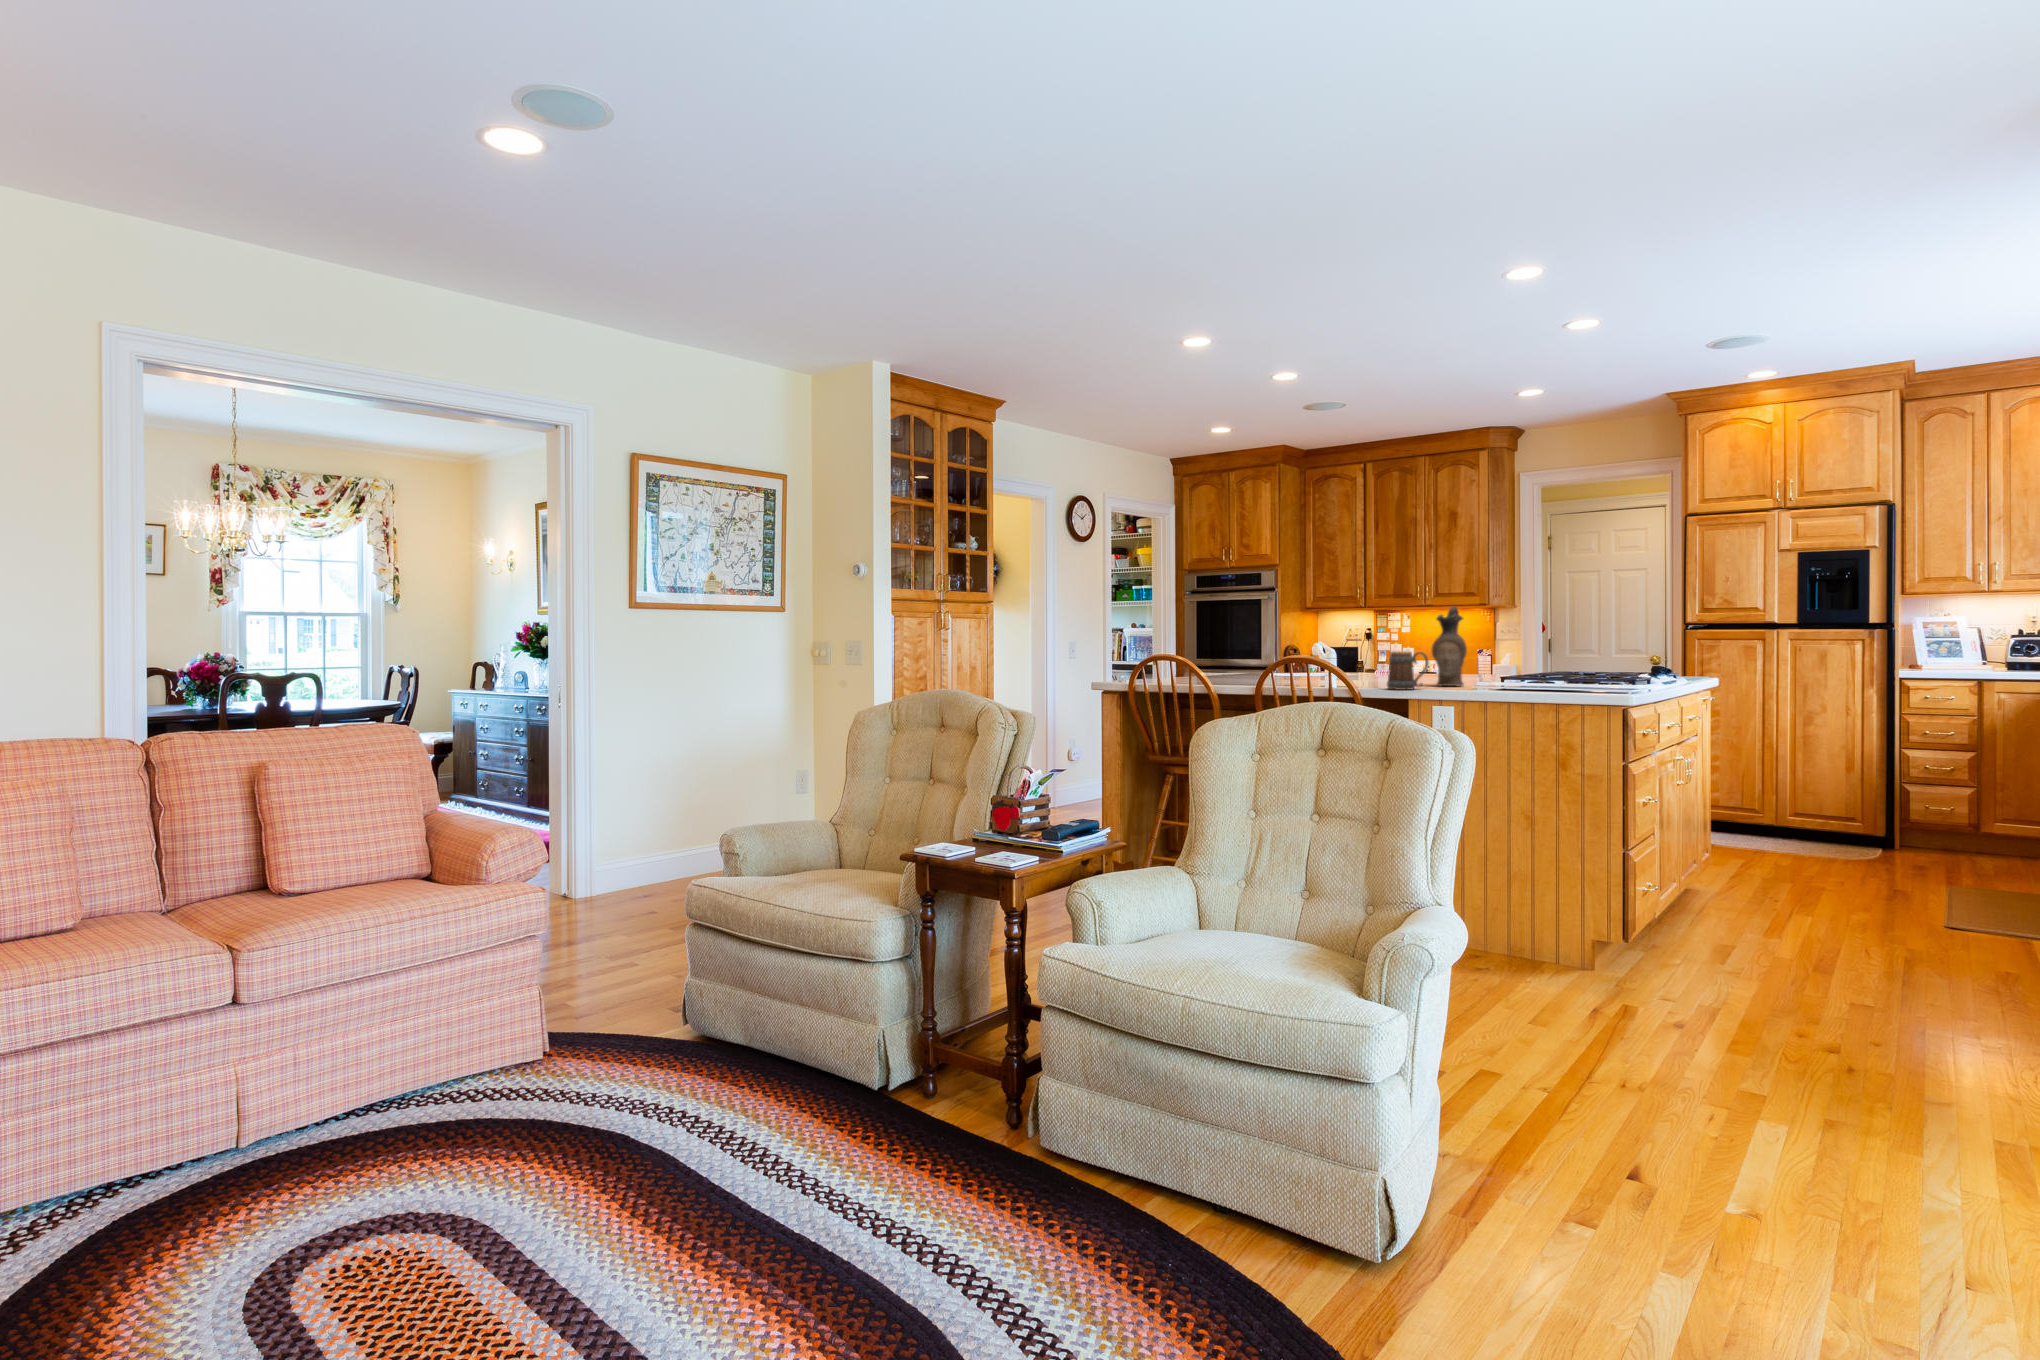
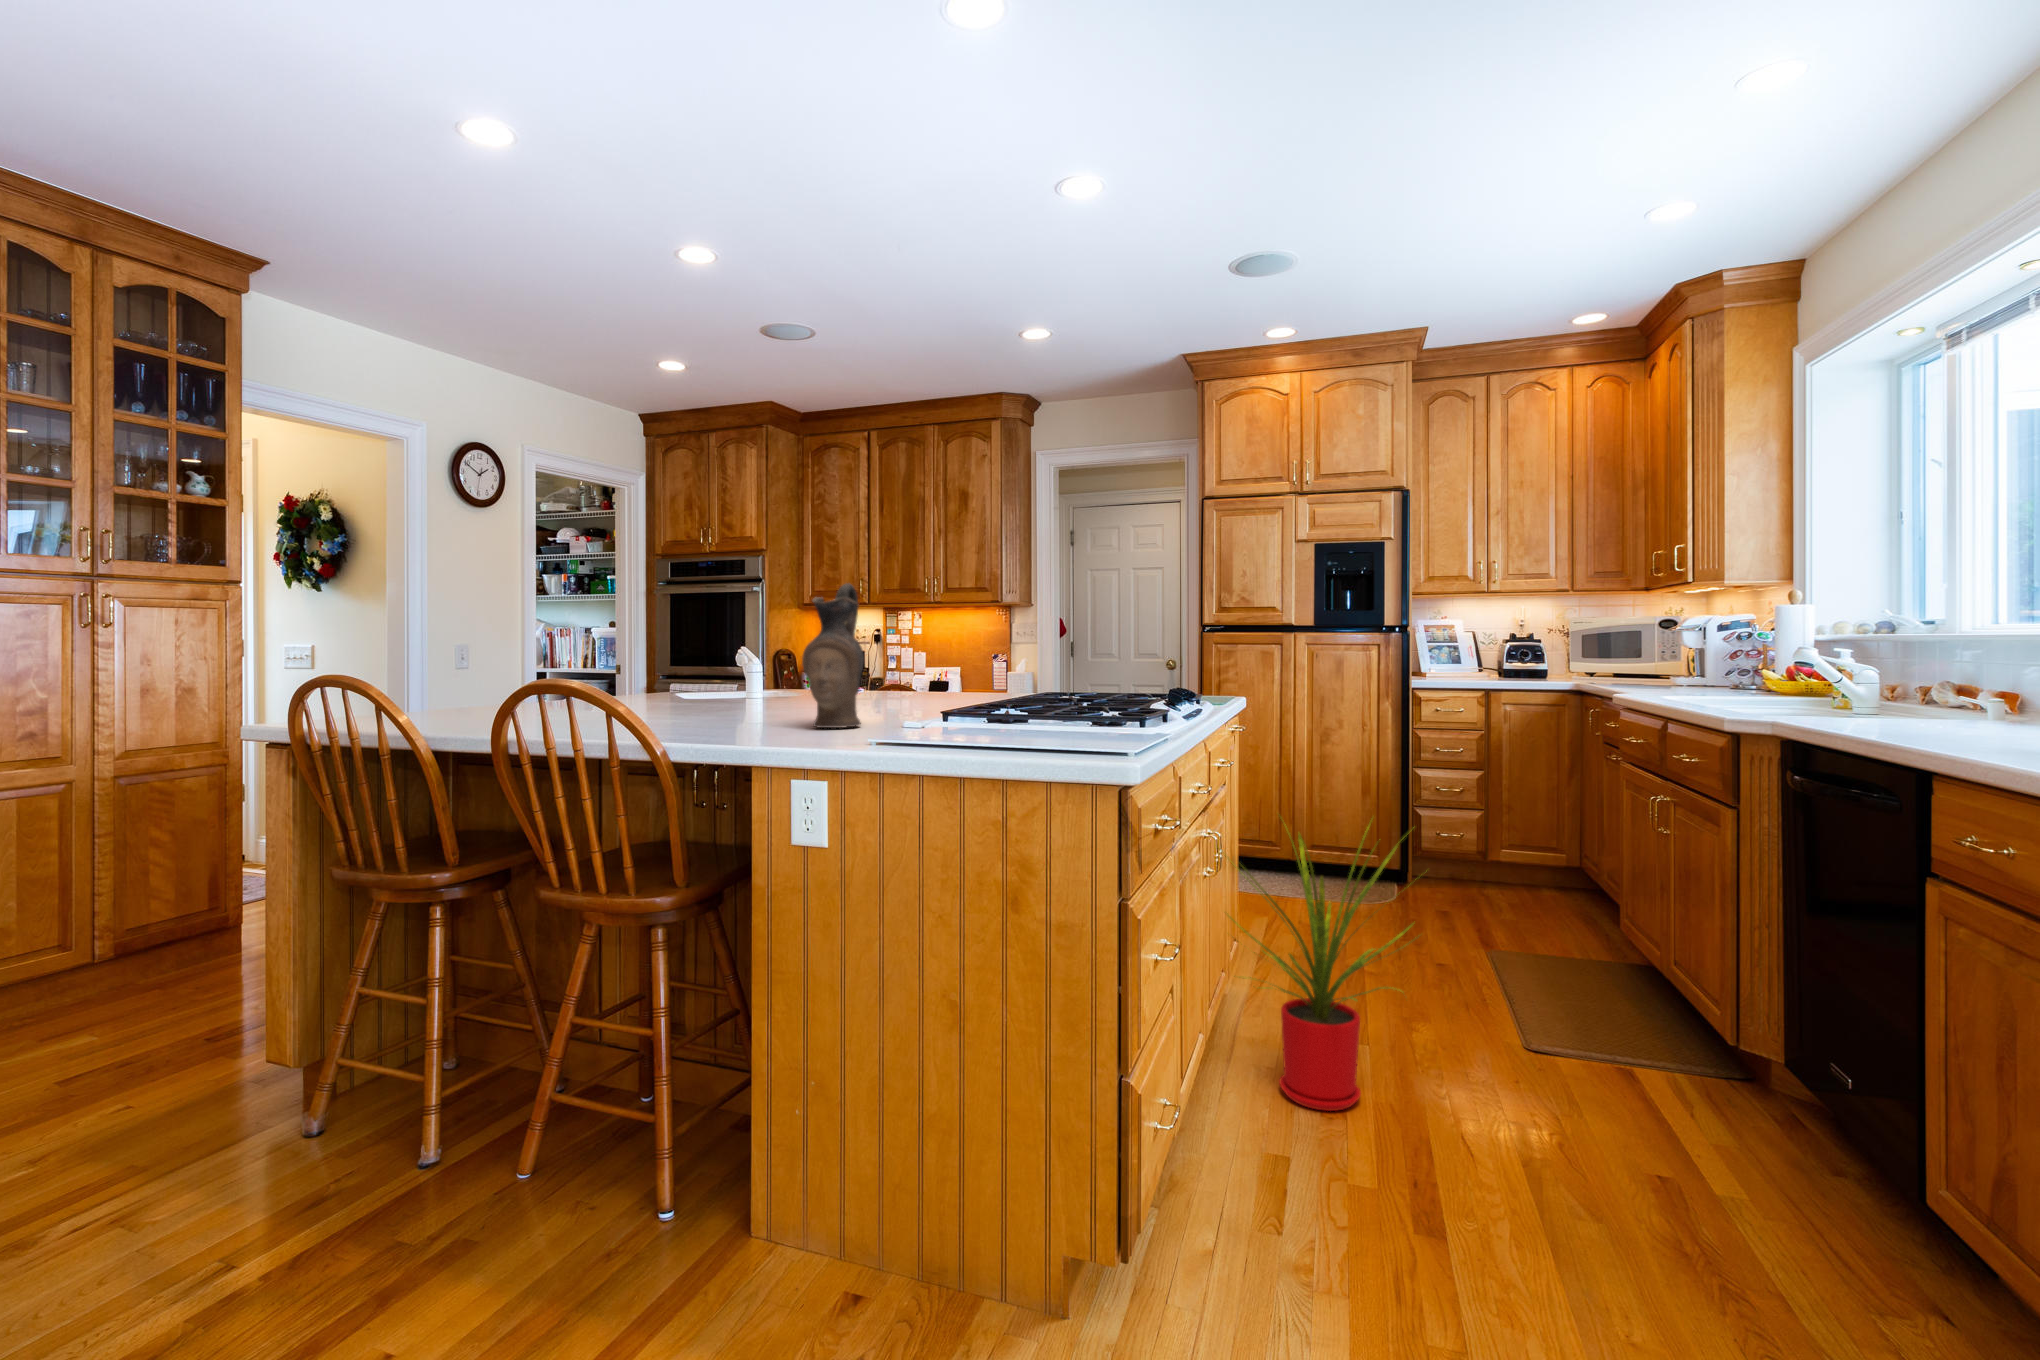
mug: present [1387,651,1429,690] -> none [688,666,769,744]
house plant: none [1693,752,1850,941] -> present [1224,822,1419,1111]

